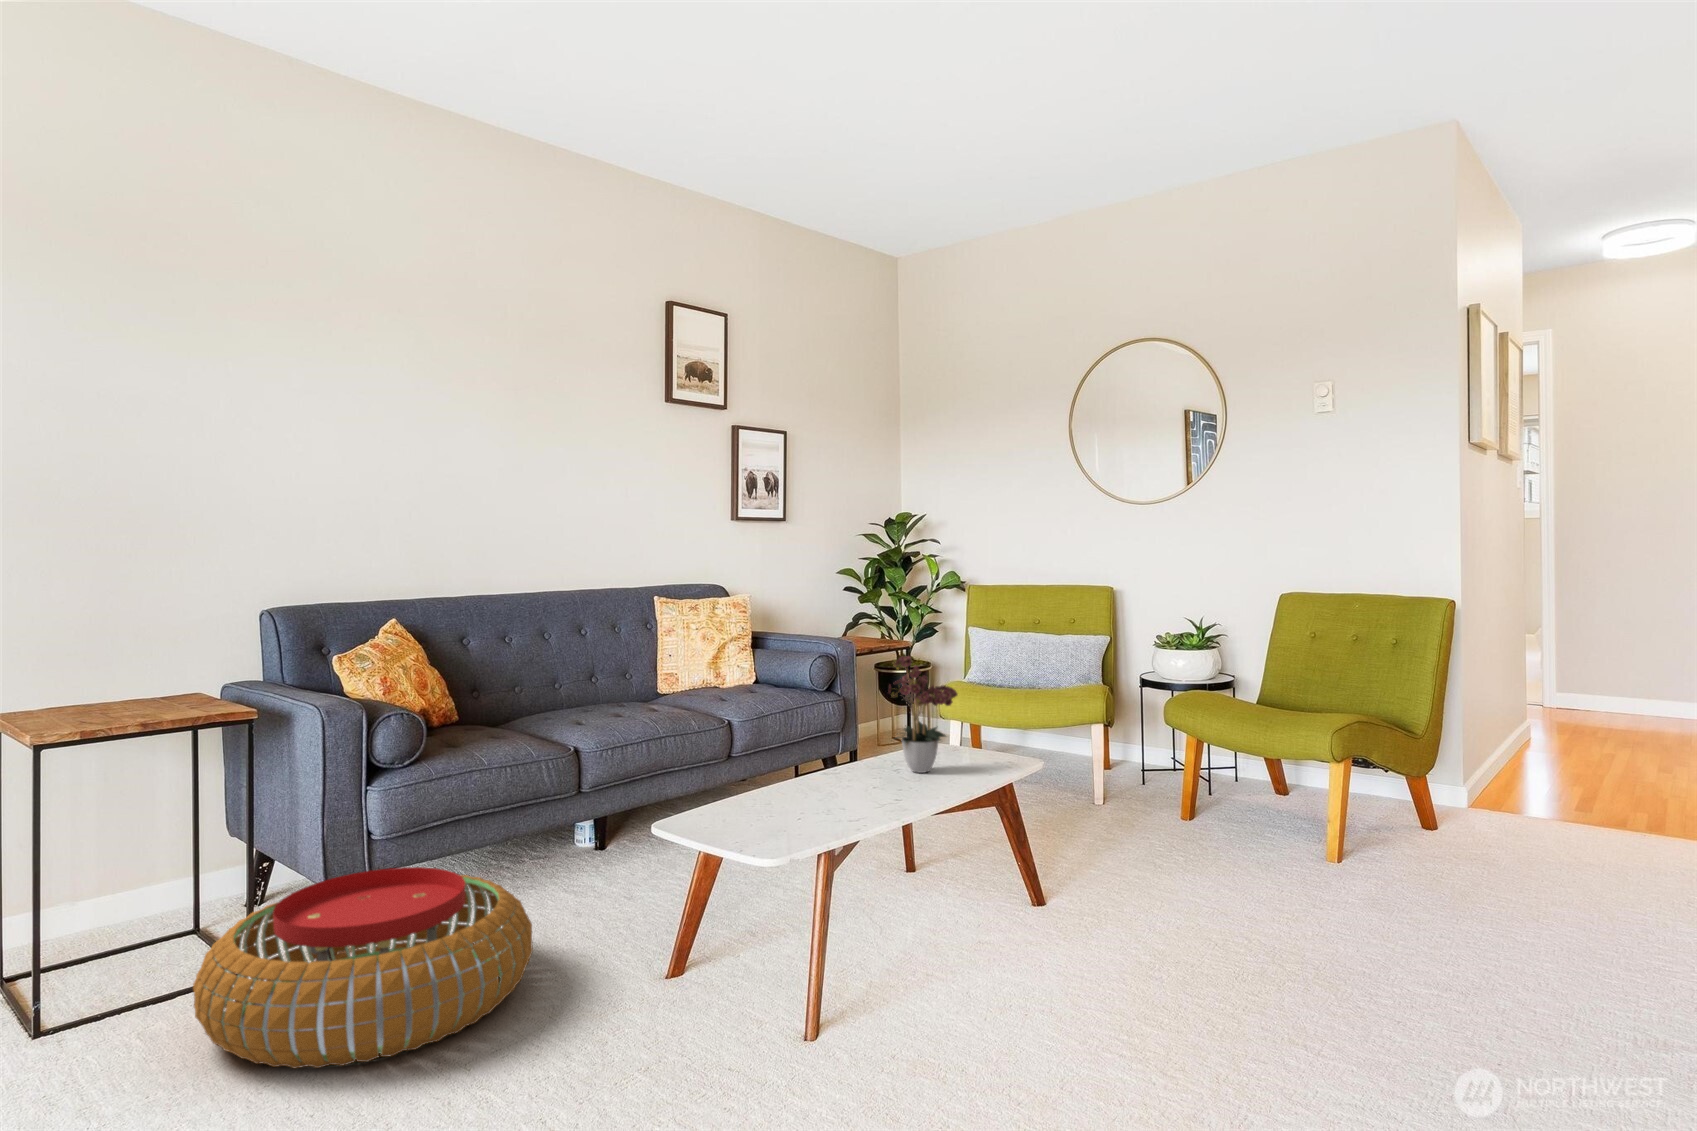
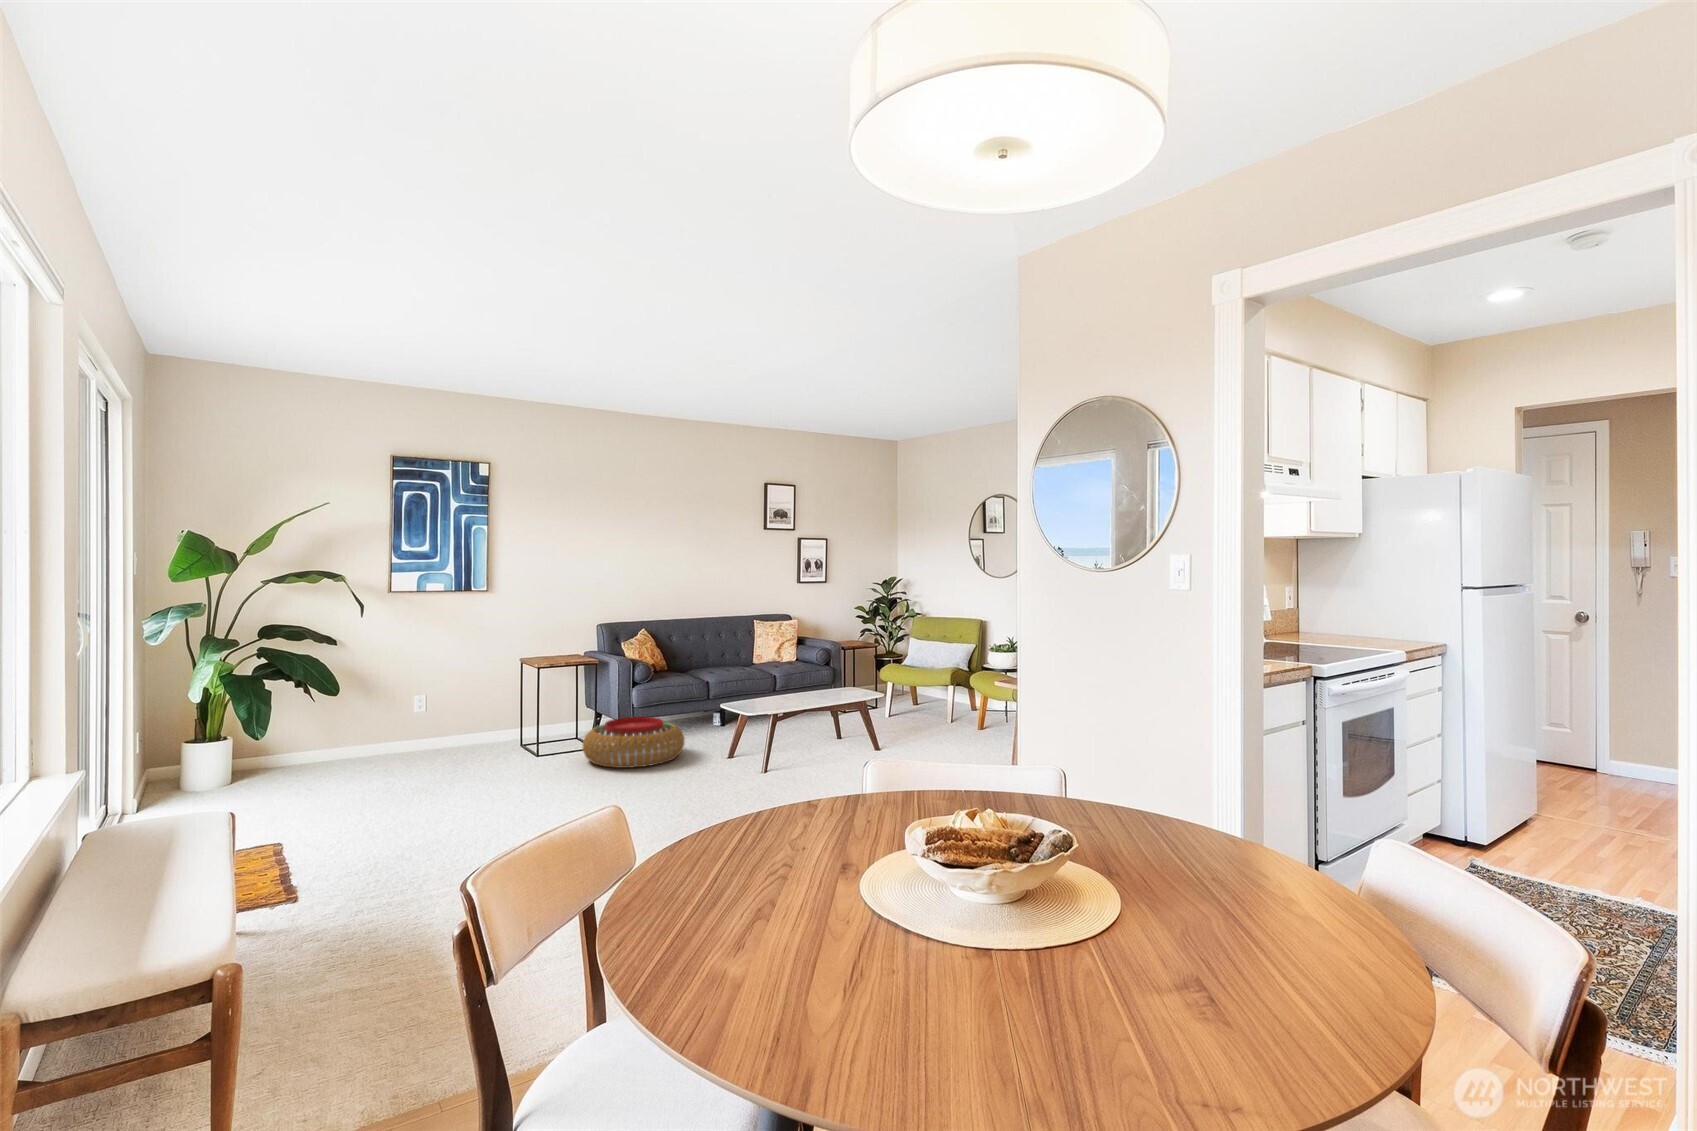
flower arrangement: present [889,657,958,773] -> none [818,649,850,696]

